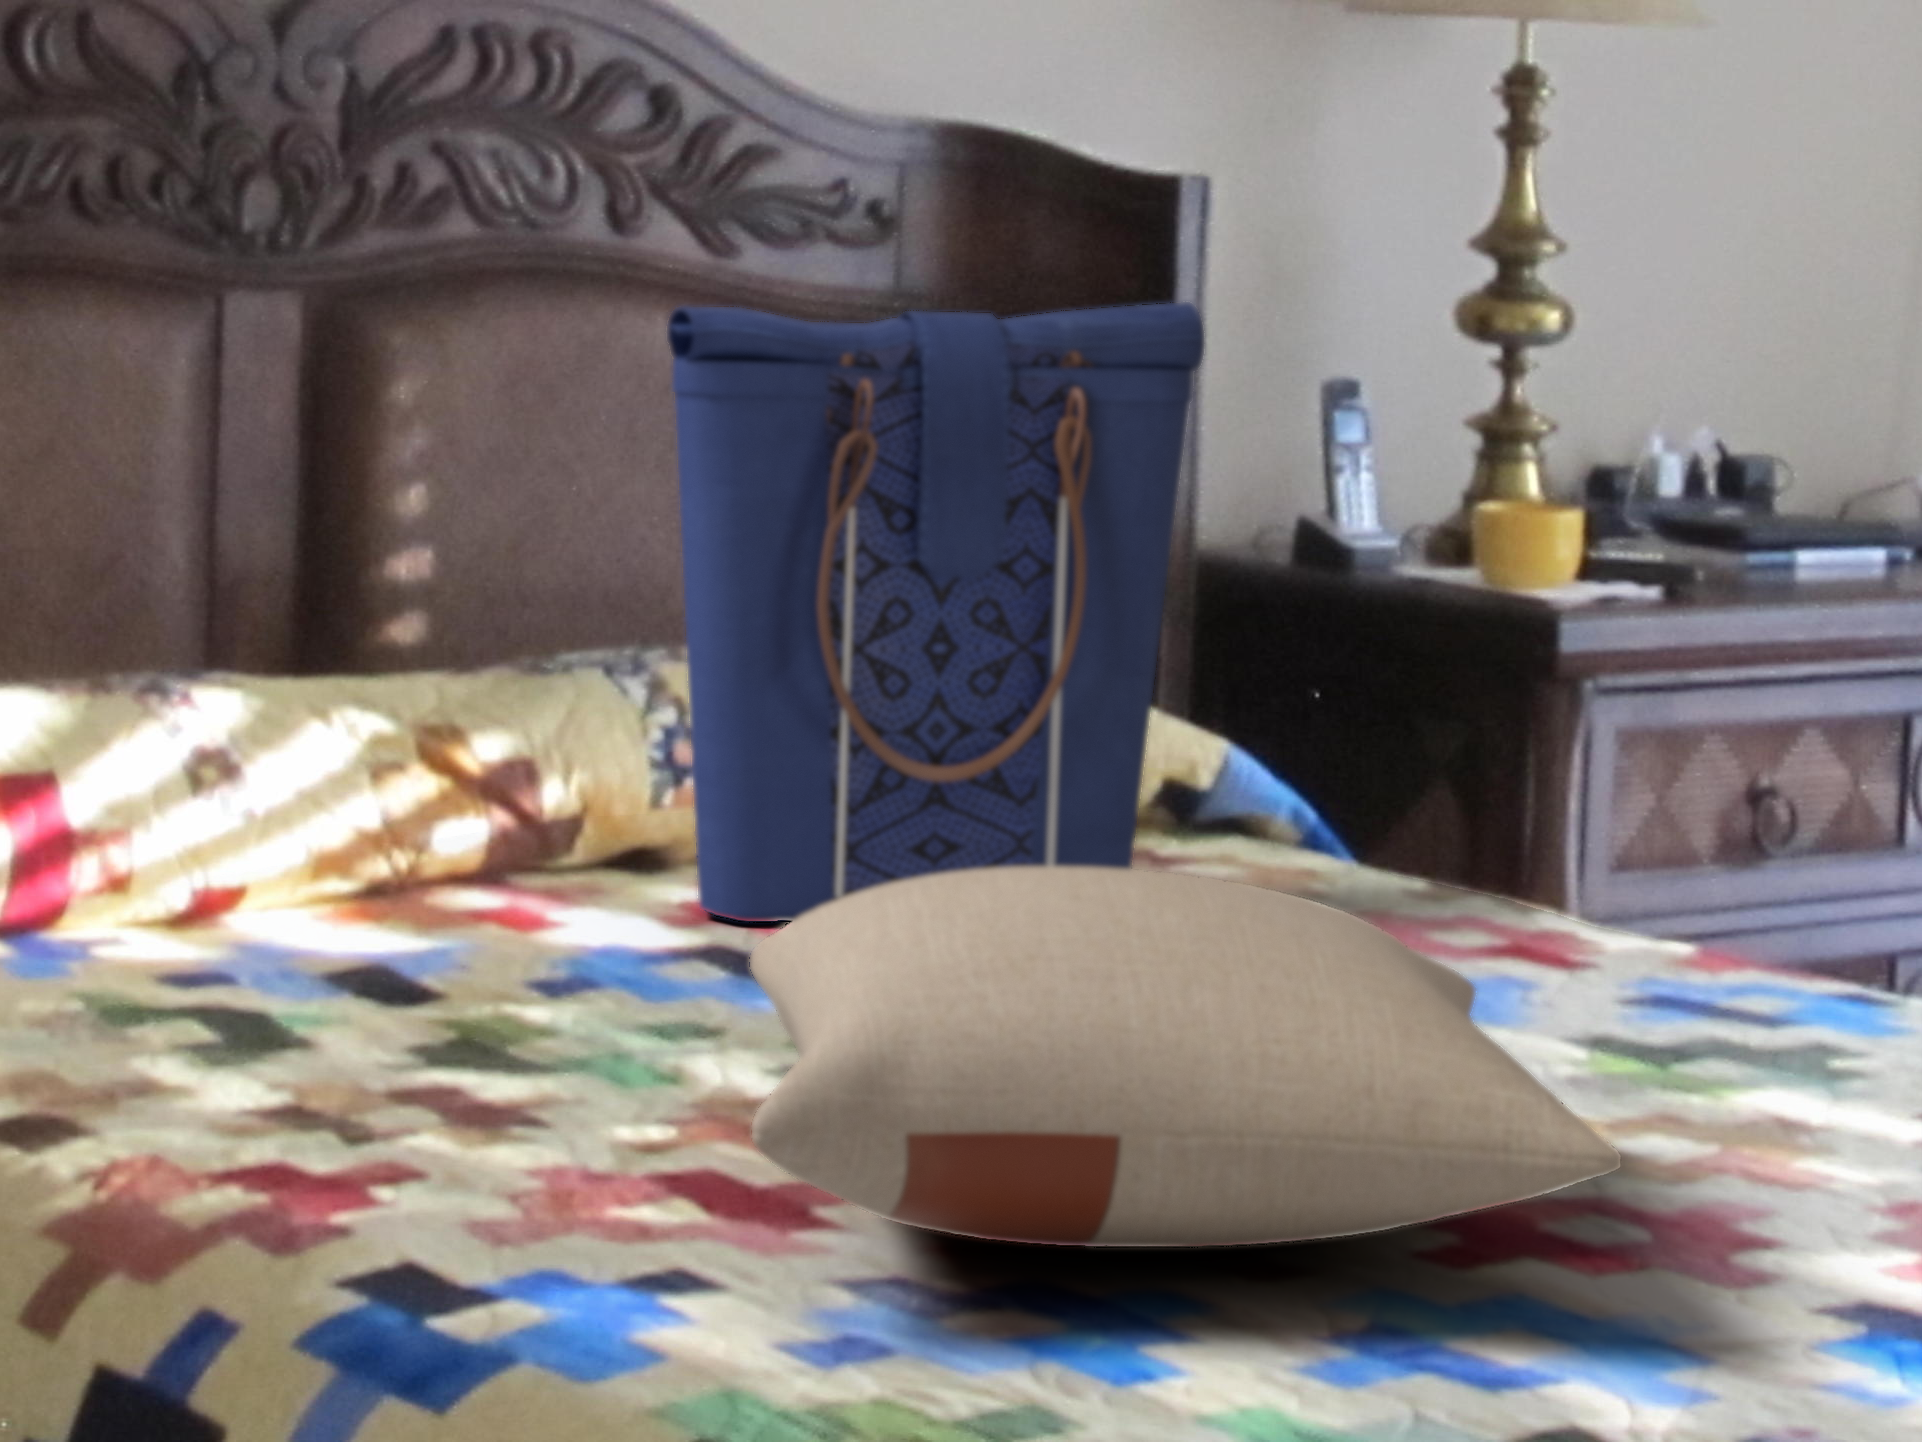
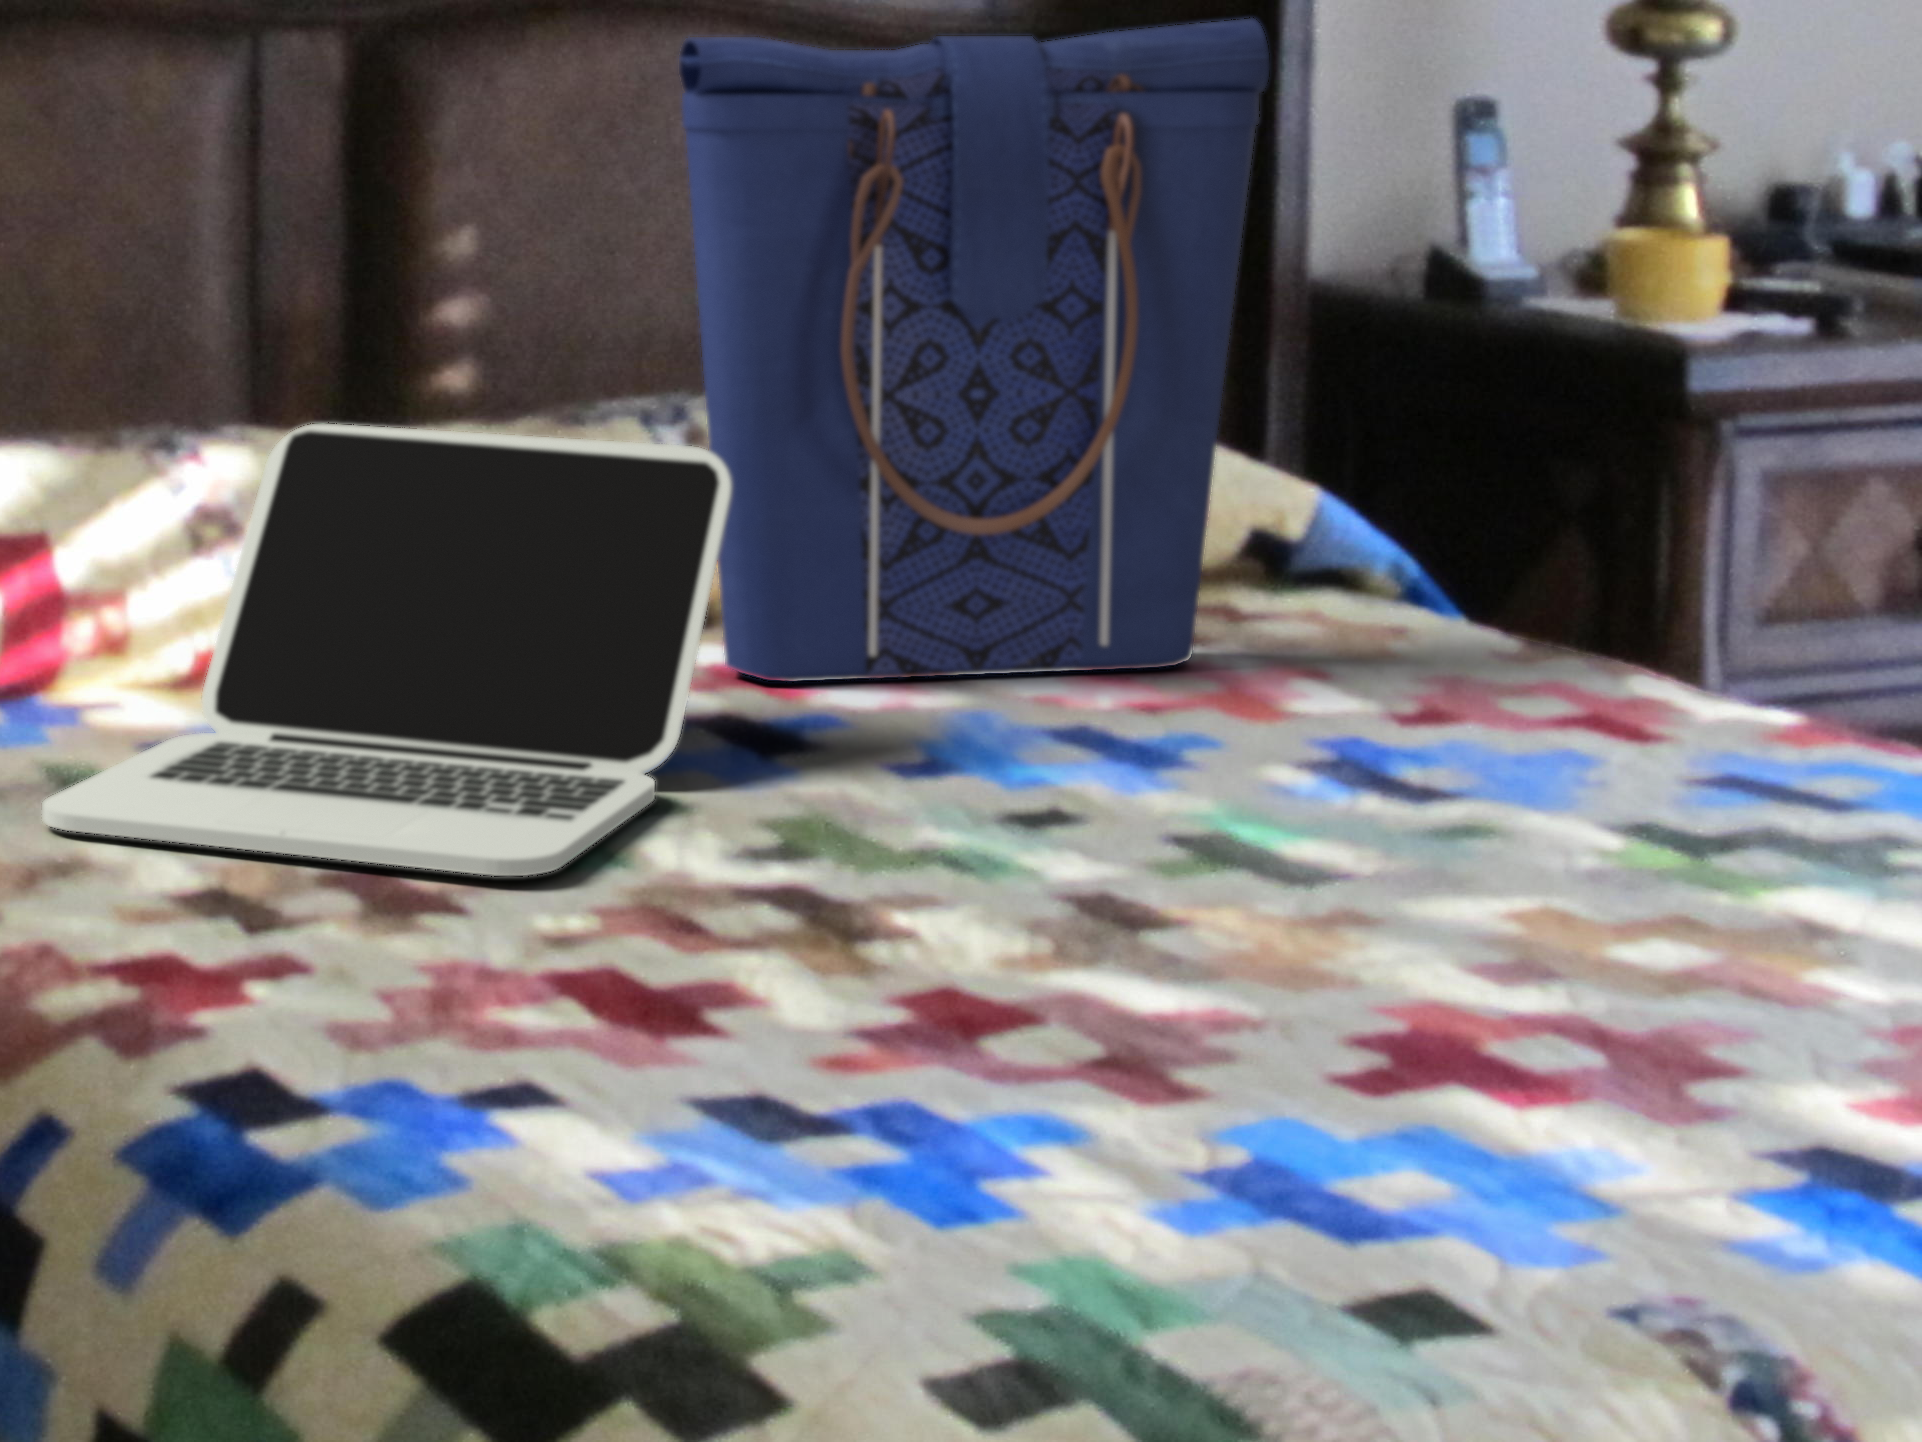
laptop: none [102,670,734,1088] -> present [42,424,732,876]
pillow: present [750,866,1621,1247] -> none [597,653,1633,1093]

